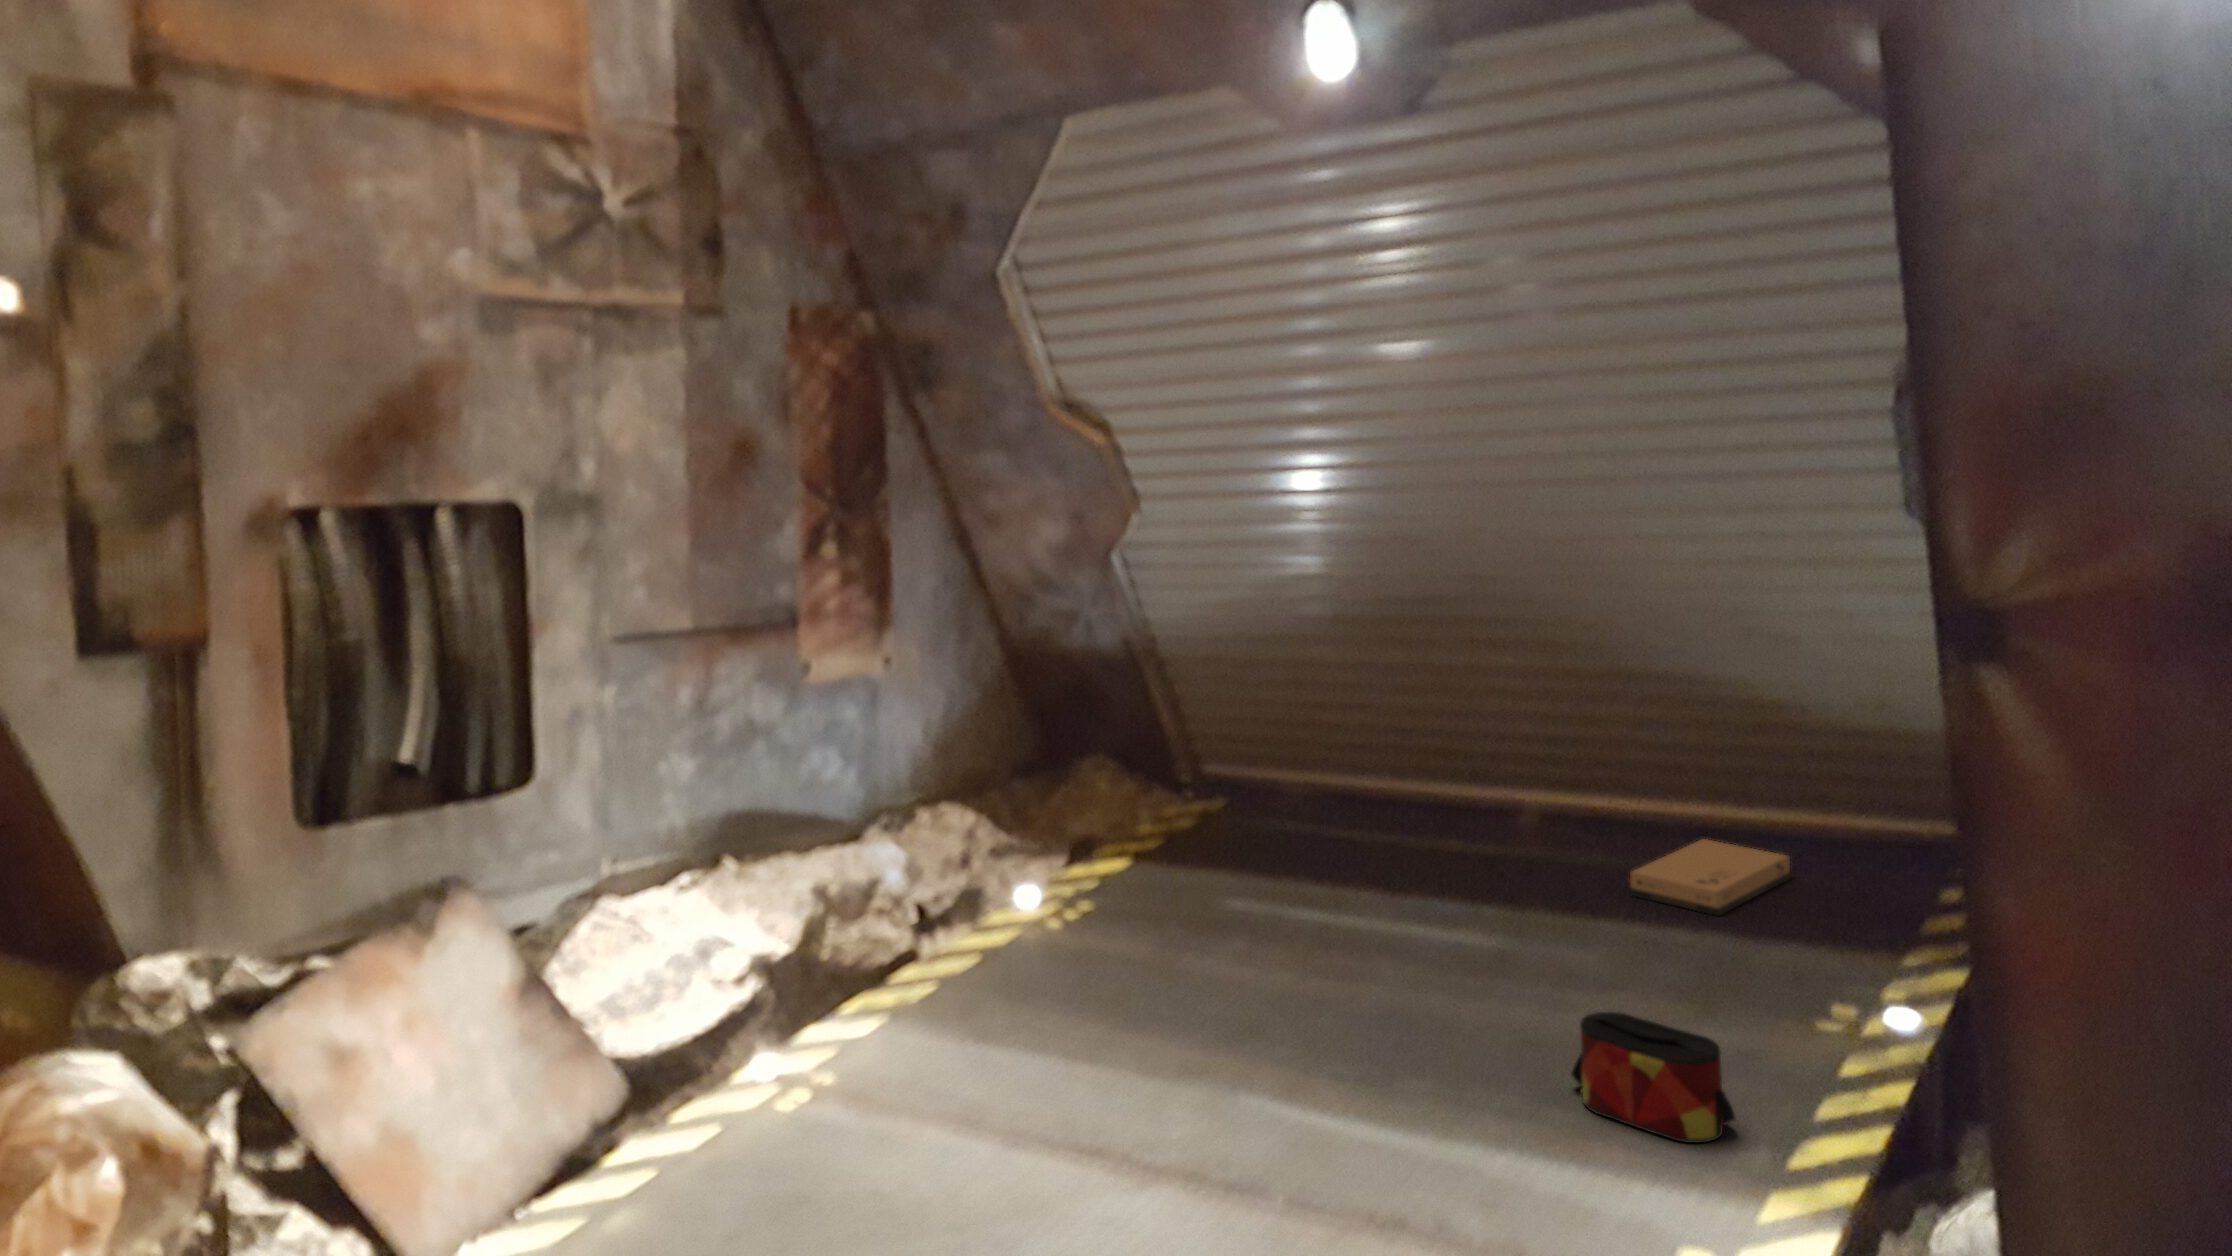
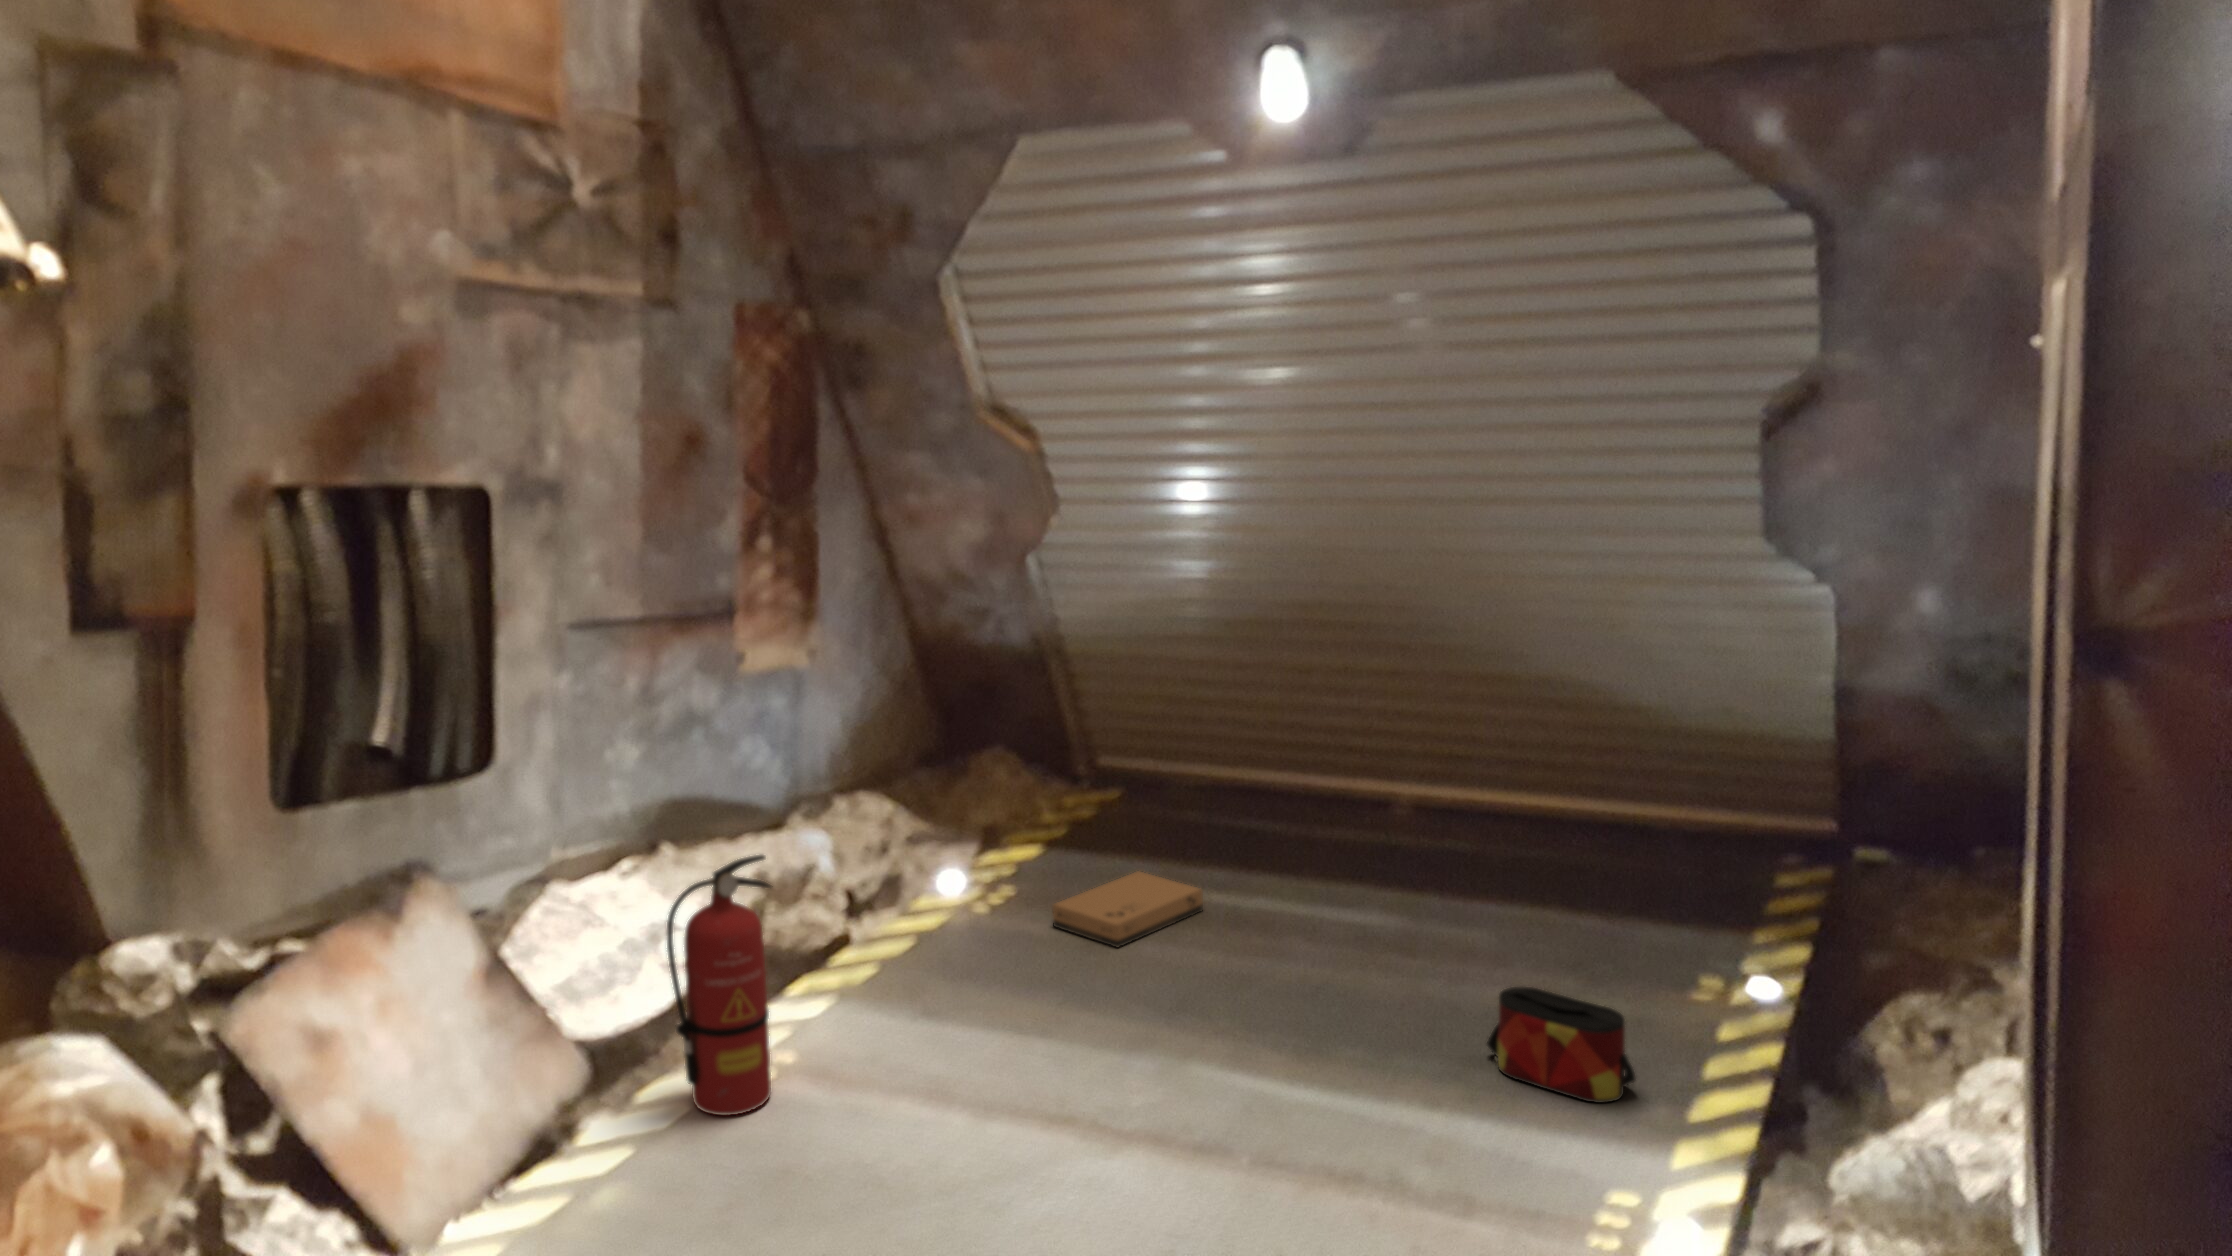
cardboard box: present [1630,839,1790,916] -> present [1052,872,1203,947]
fire extinguisher: none [682,870,800,1140] -> present [667,855,773,1115]

